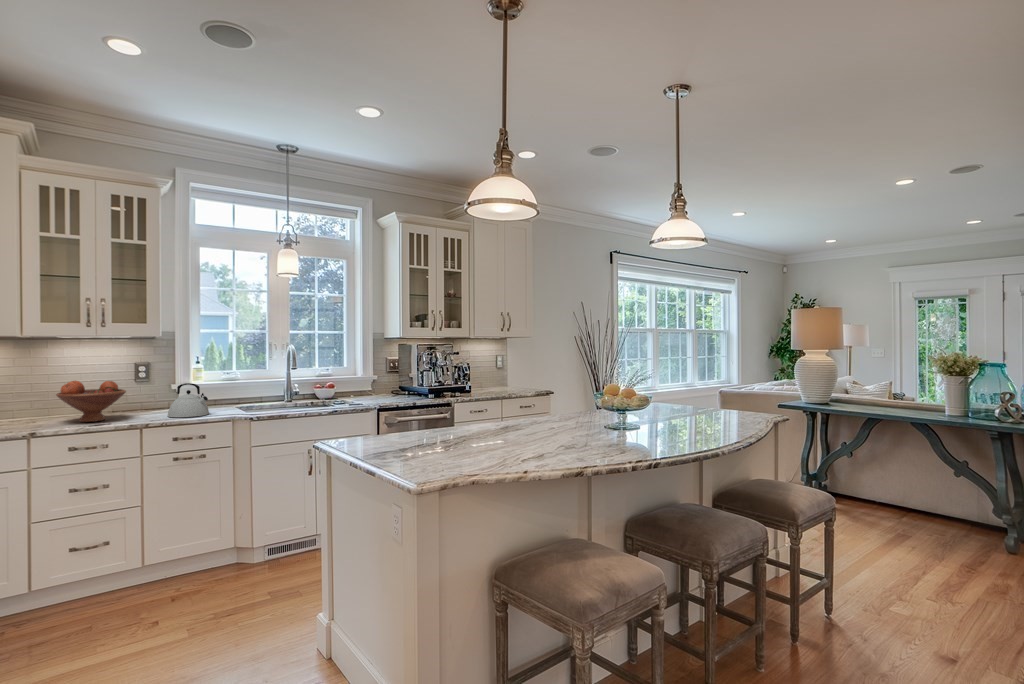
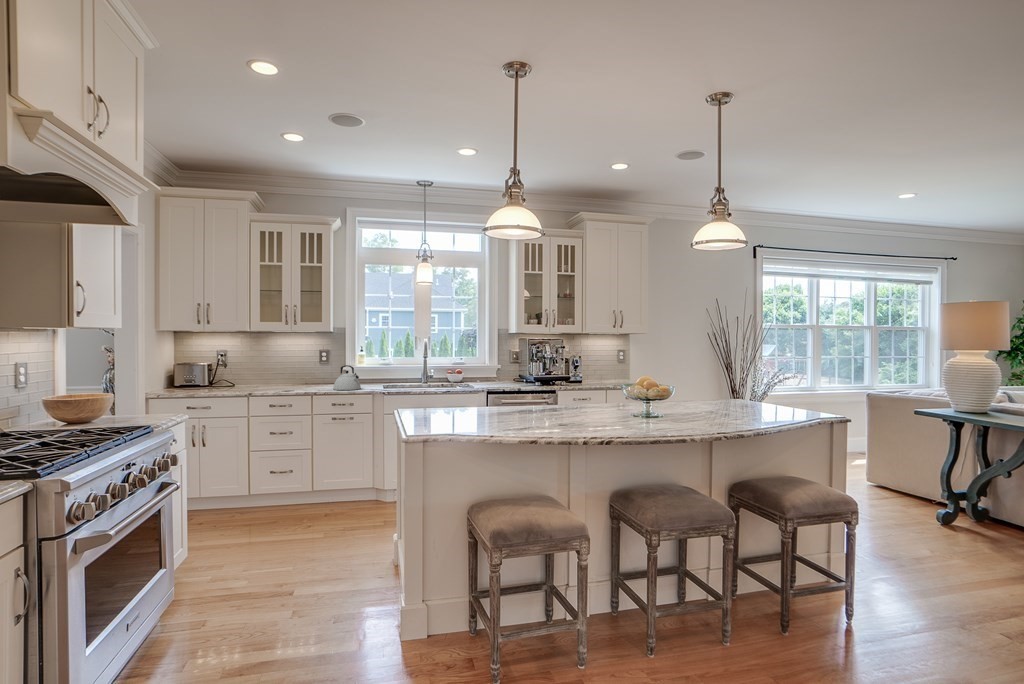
fruit bowl: present [56,381,126,422] -> none [266,361,308,390]

